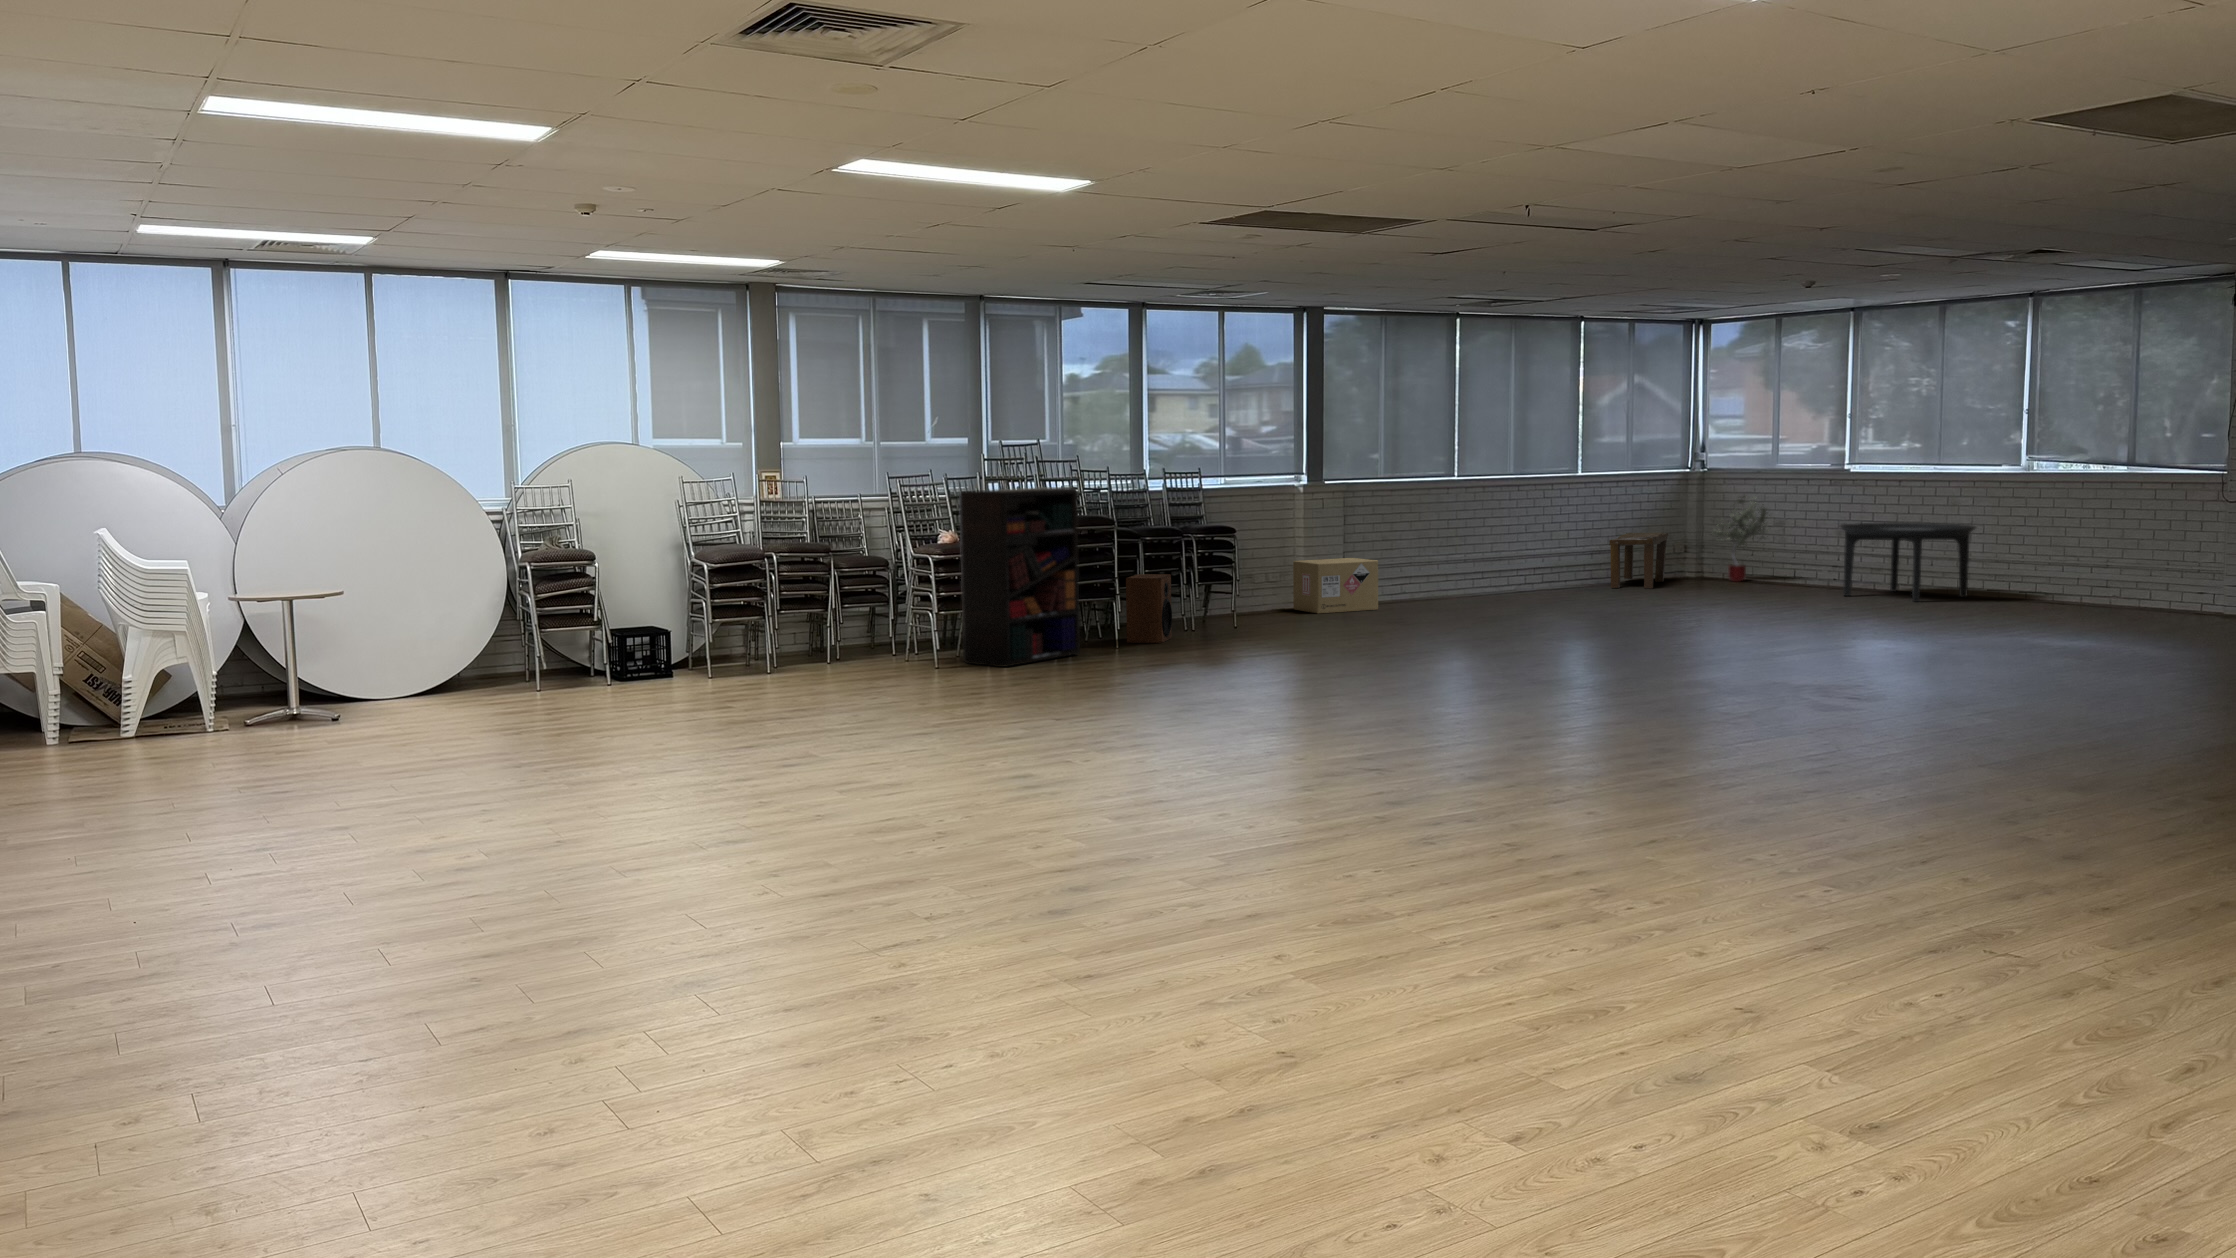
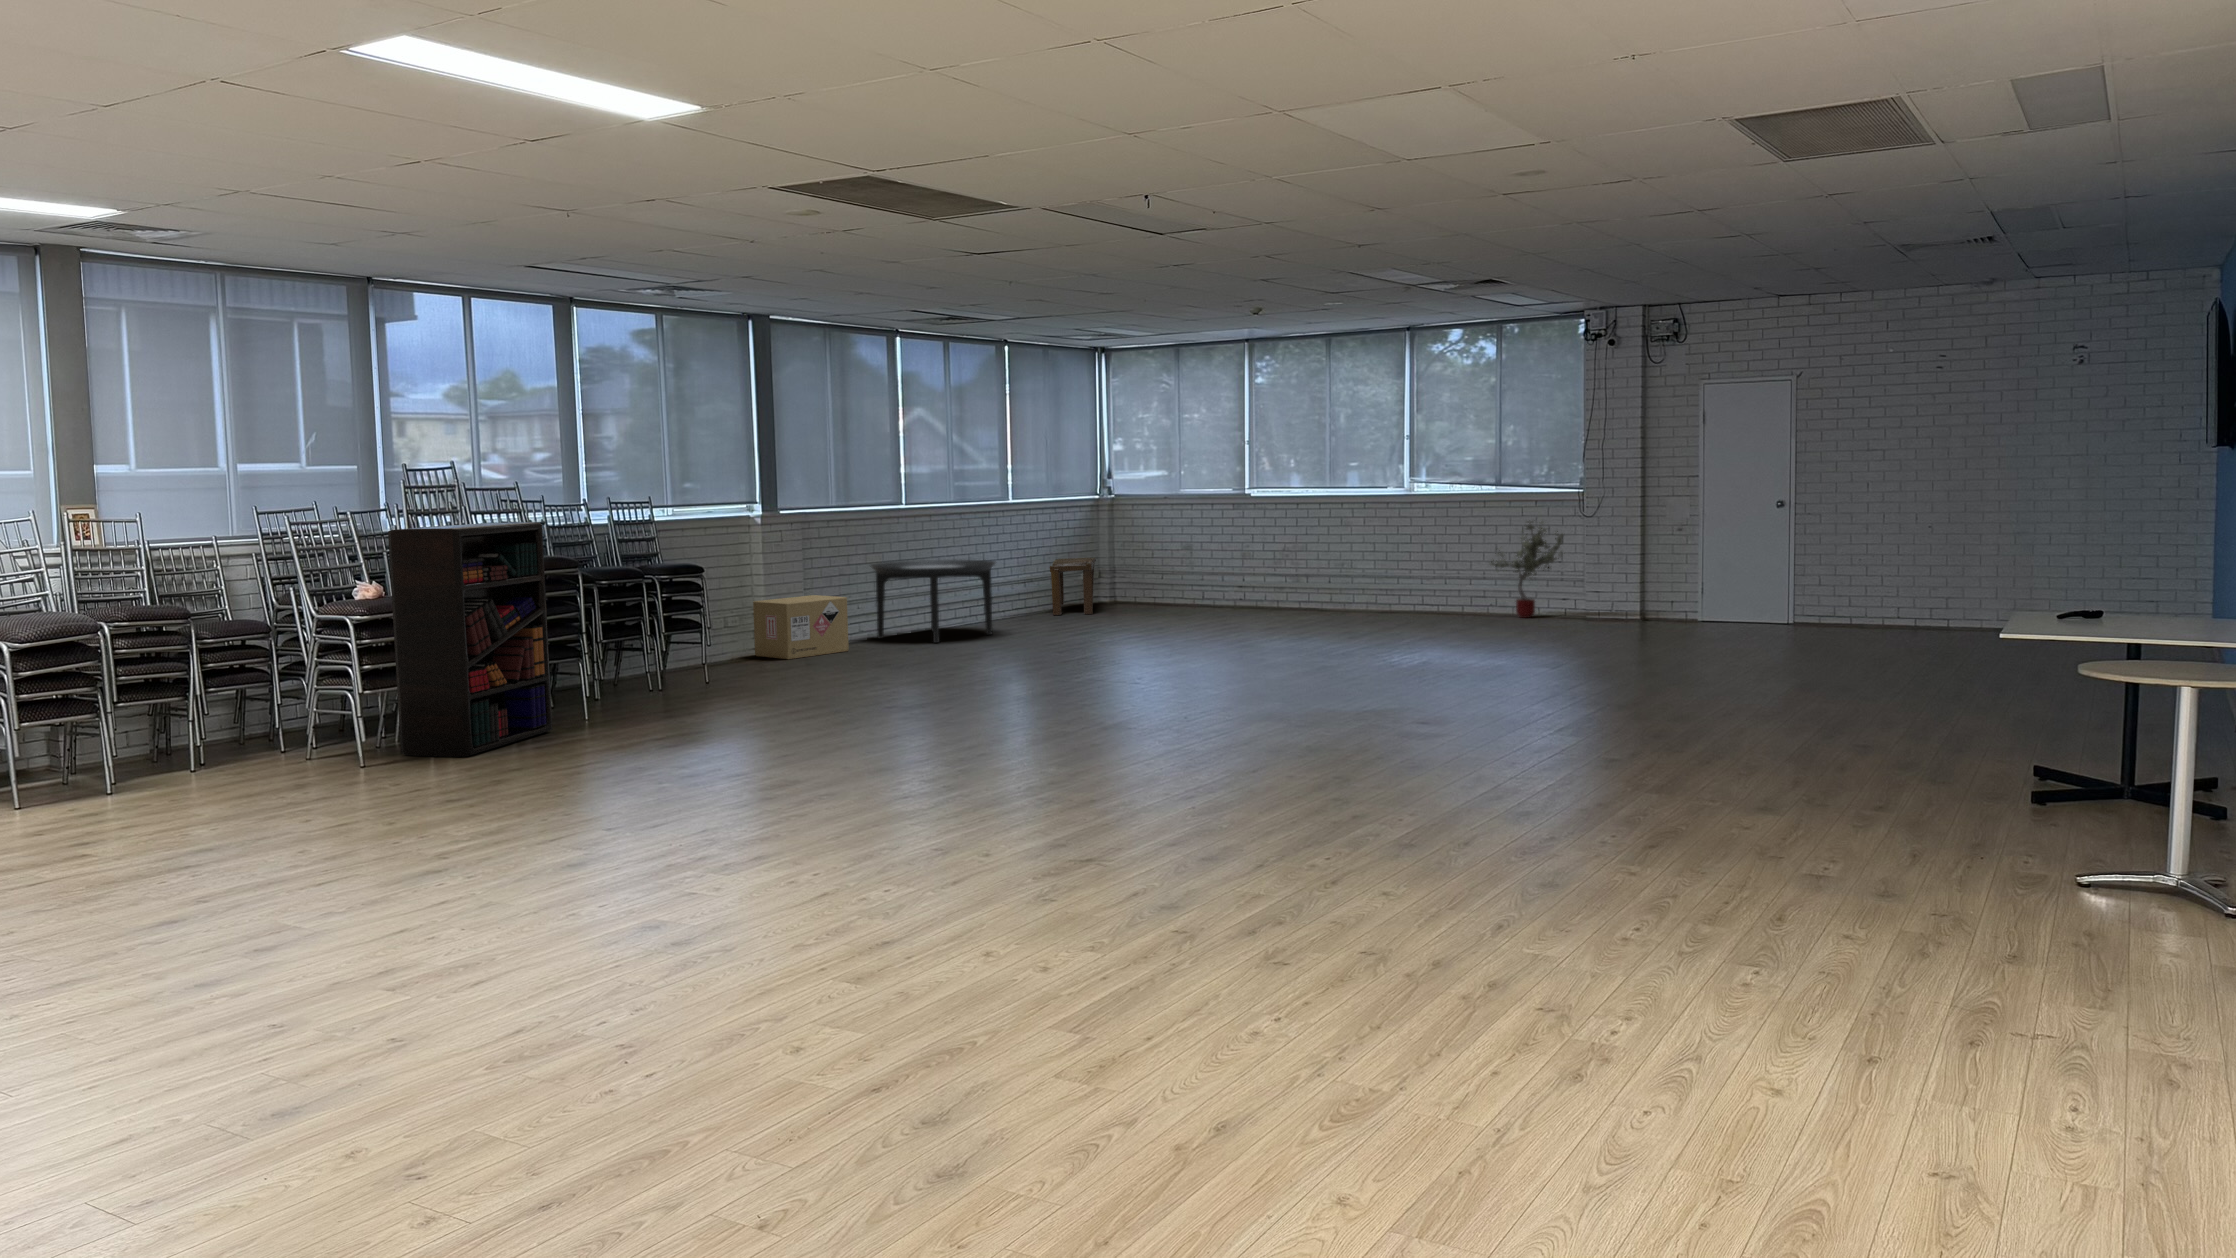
potted tree: present [1712,497,1769,582] -> present [1491,522,1563,618]
round table: present [1841,523,1976,602] -> present [871,560,995,643]
speaker: present [1126,574,1172,643] -> none [594,625,648,710]

